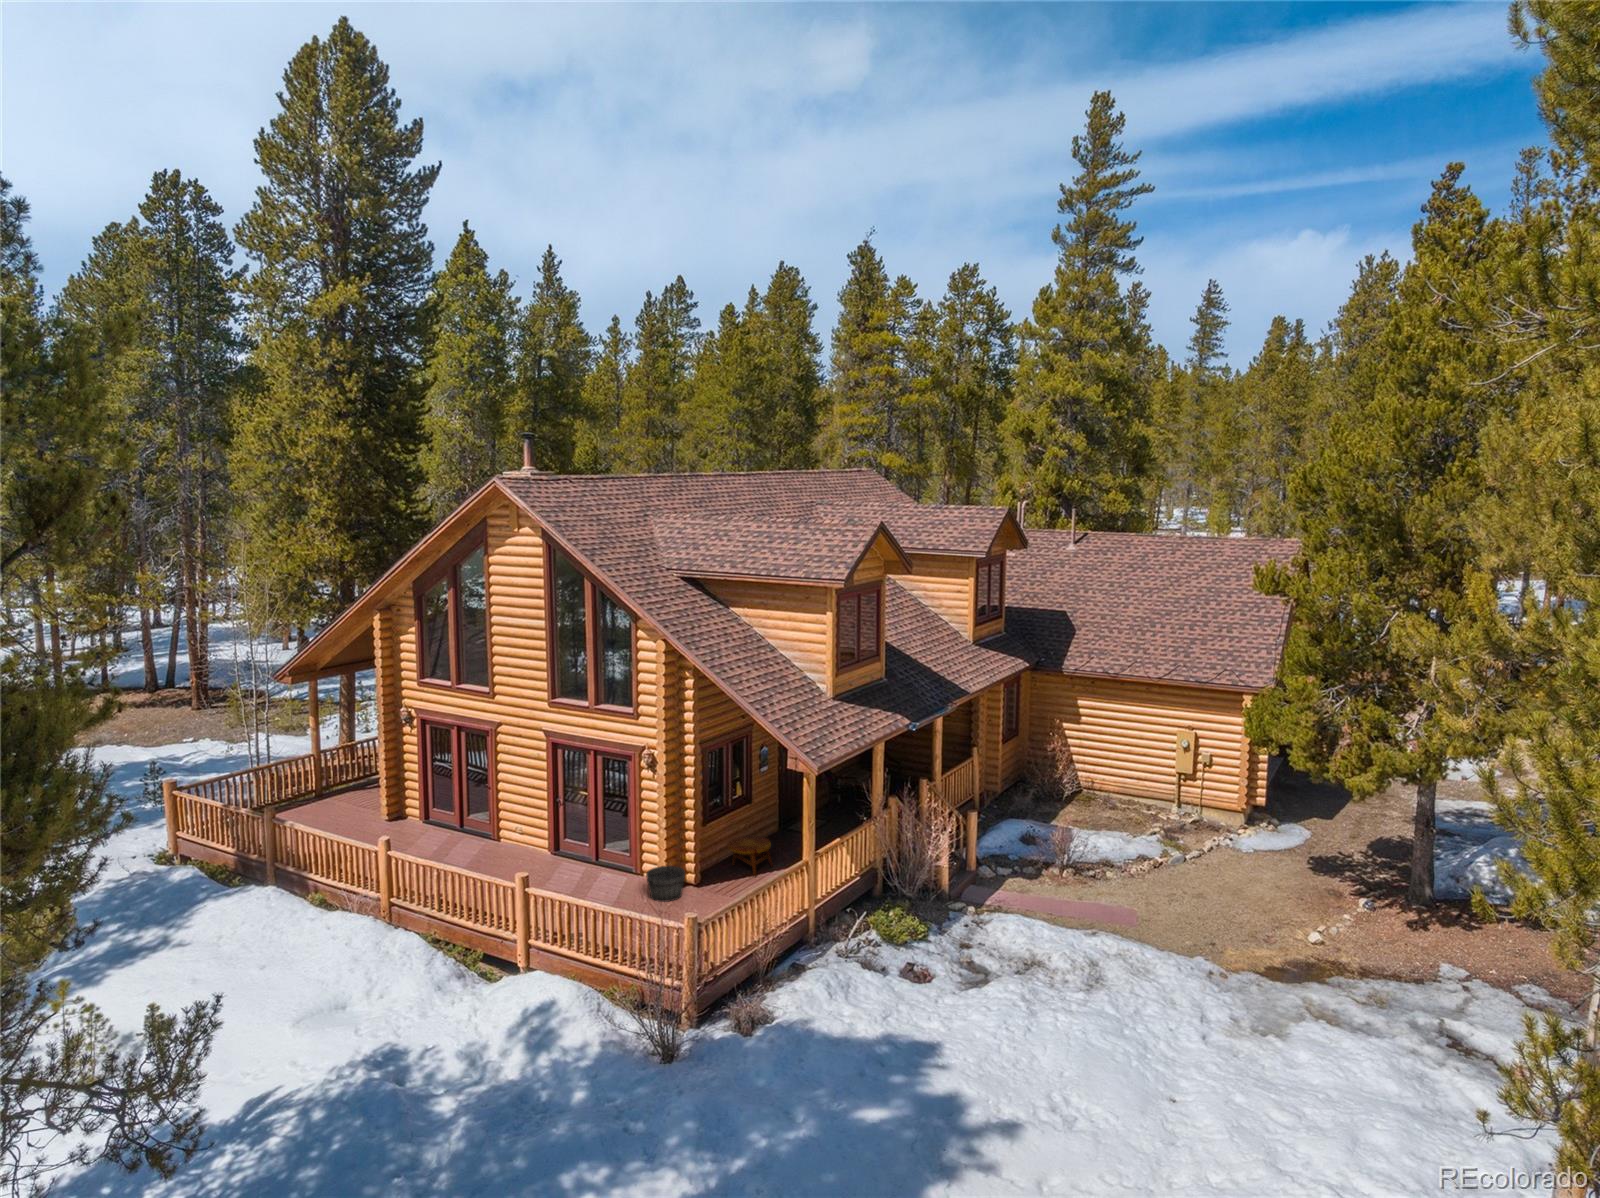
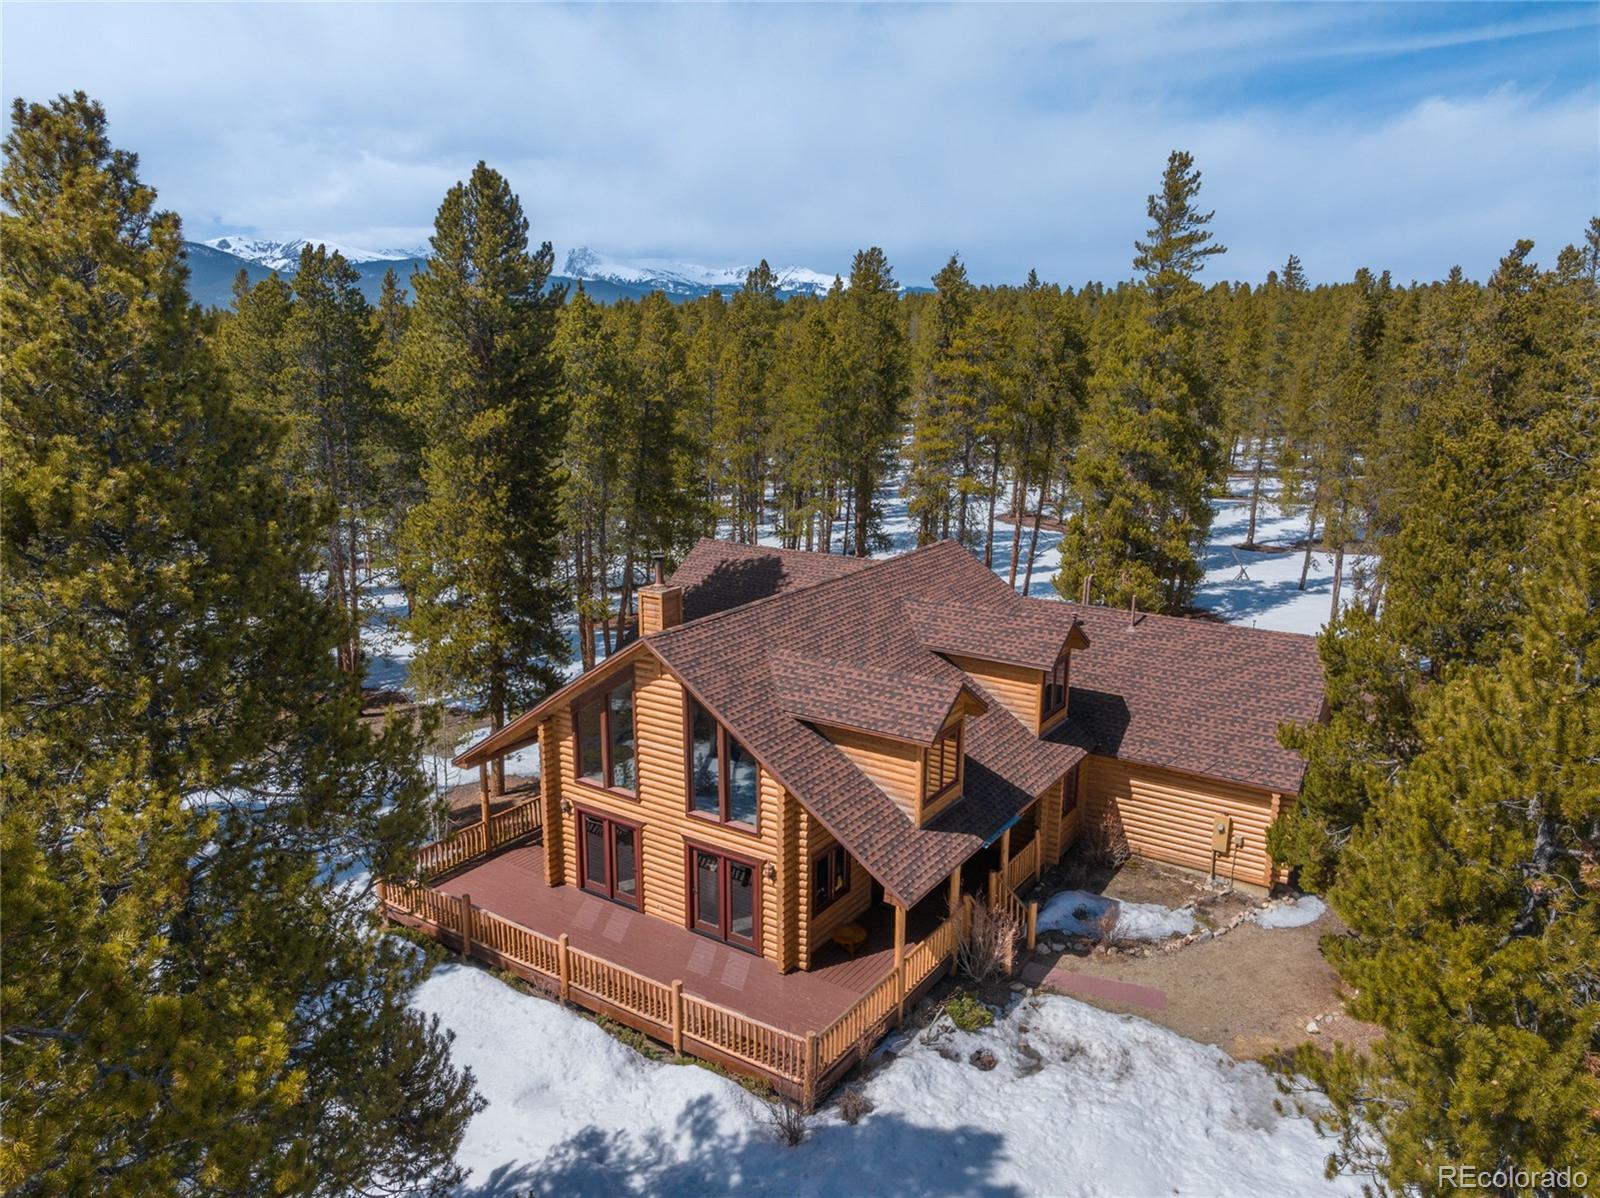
wooden bucket: present [646,866,685,902] -> none [768,955,799,988]

